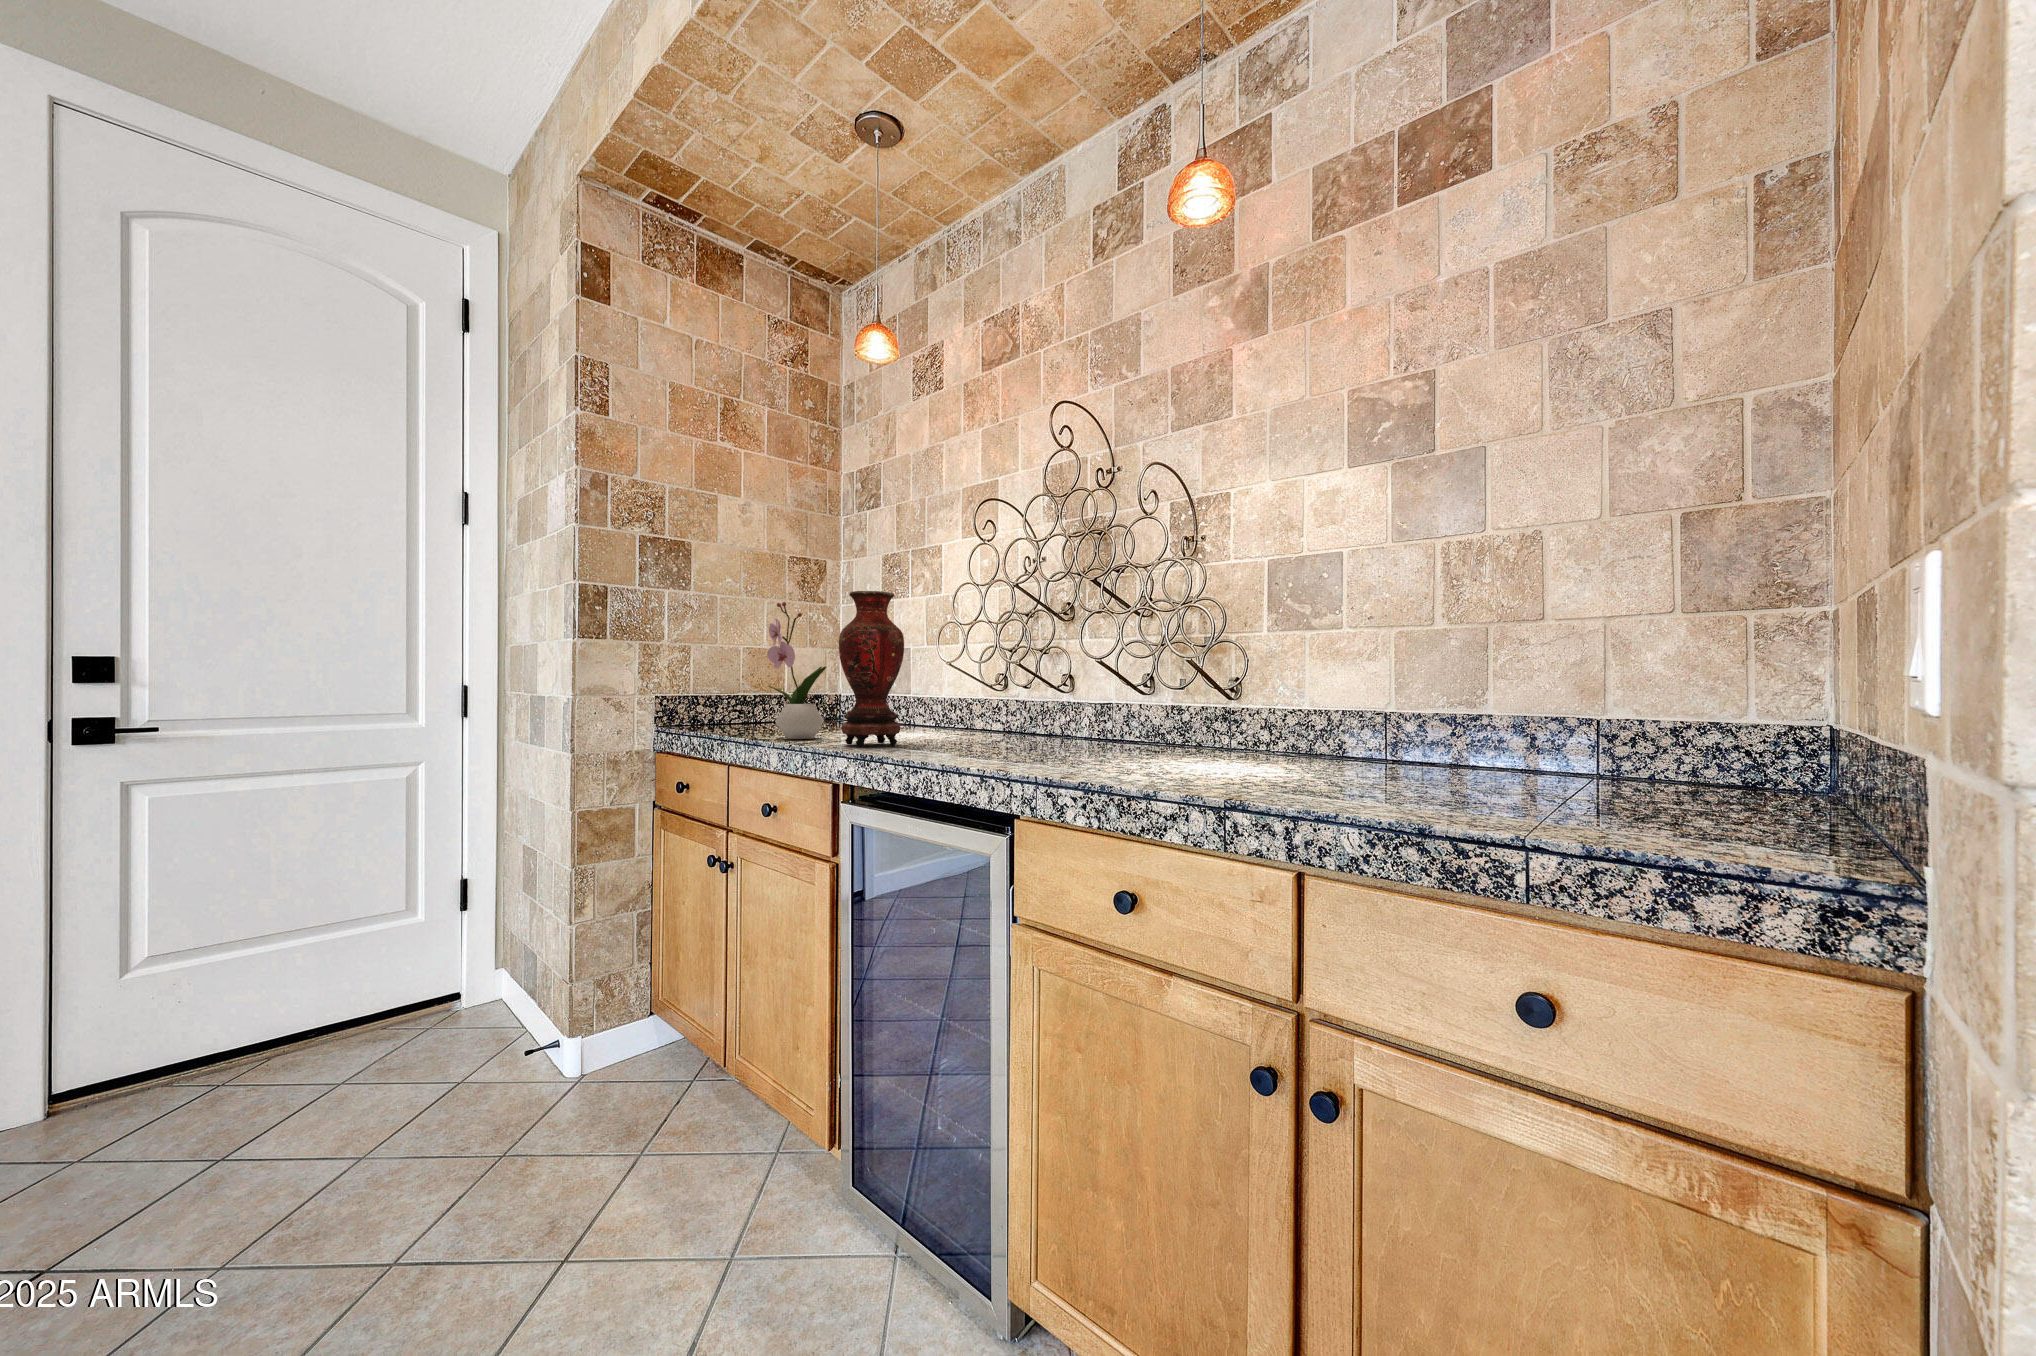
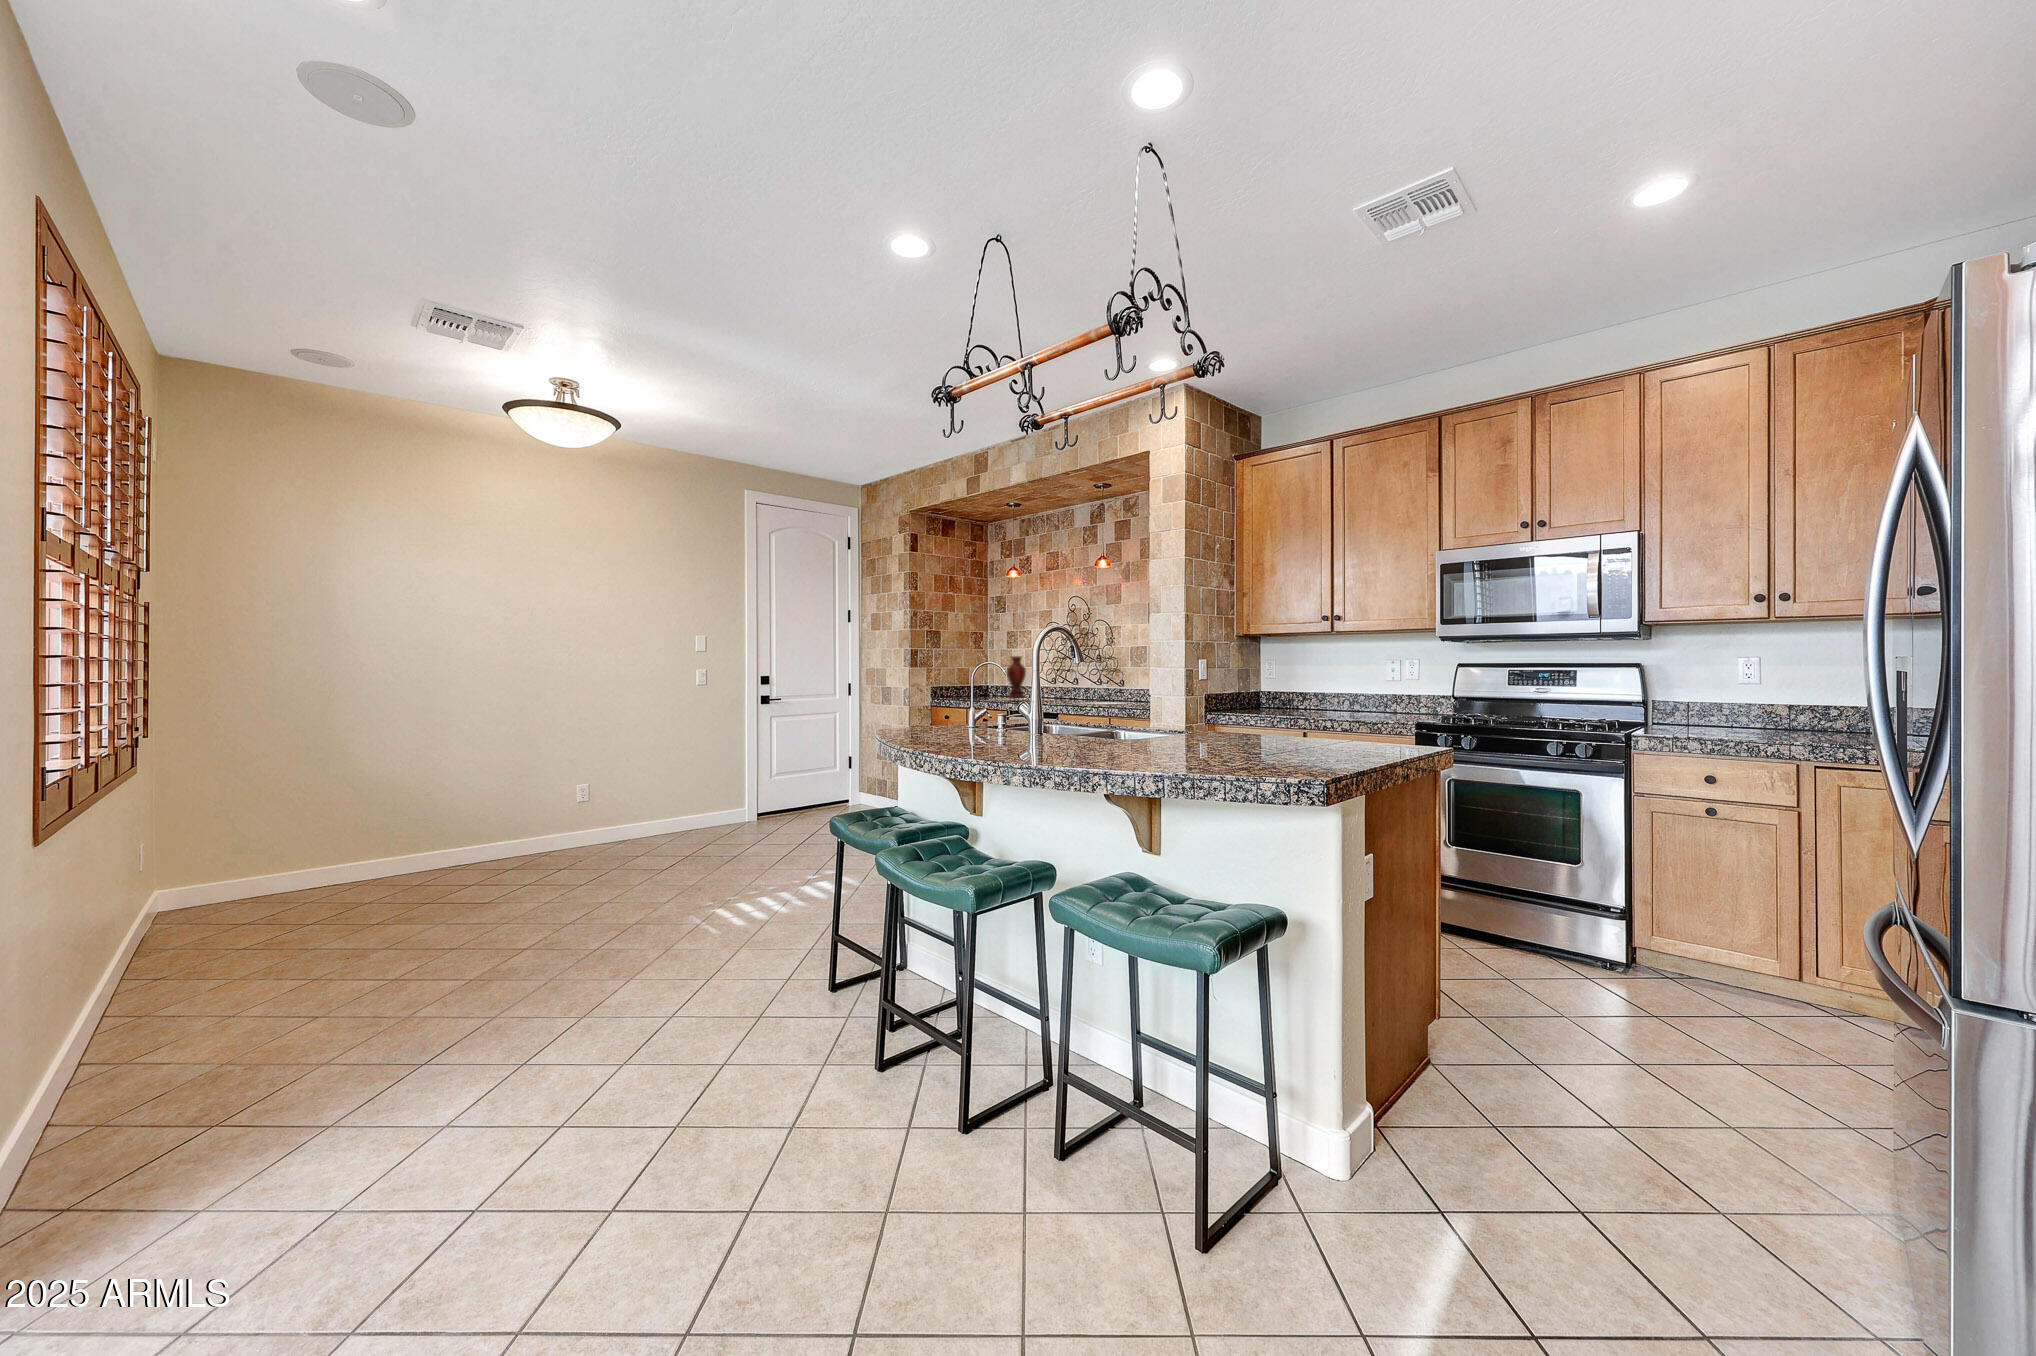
flower arrangement: present [767,602,826,739] -> none [981,657,1000,700]

